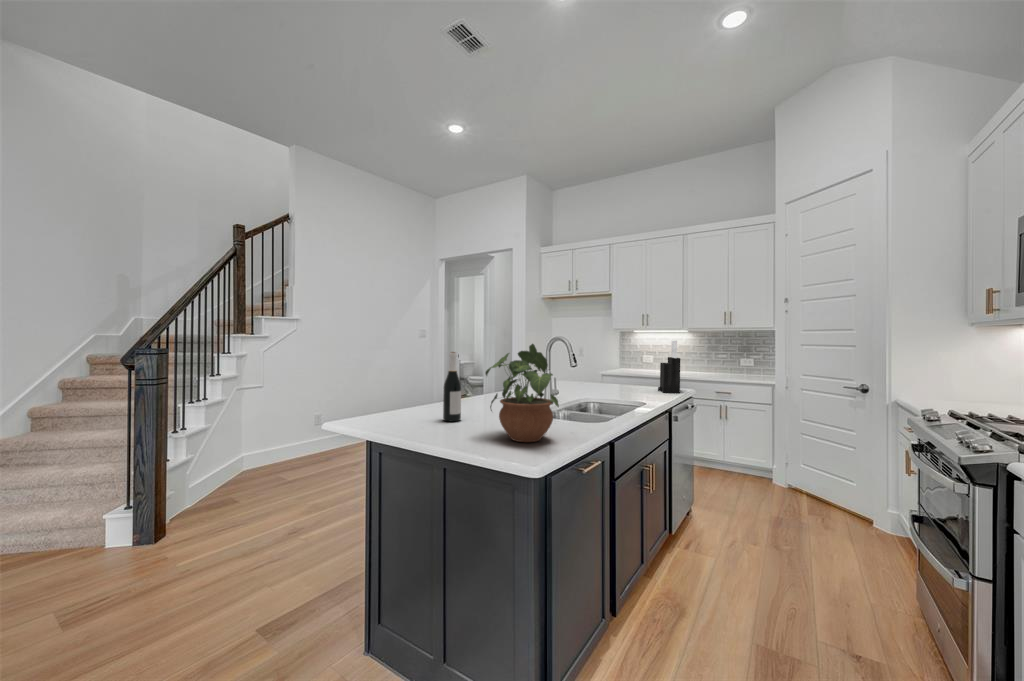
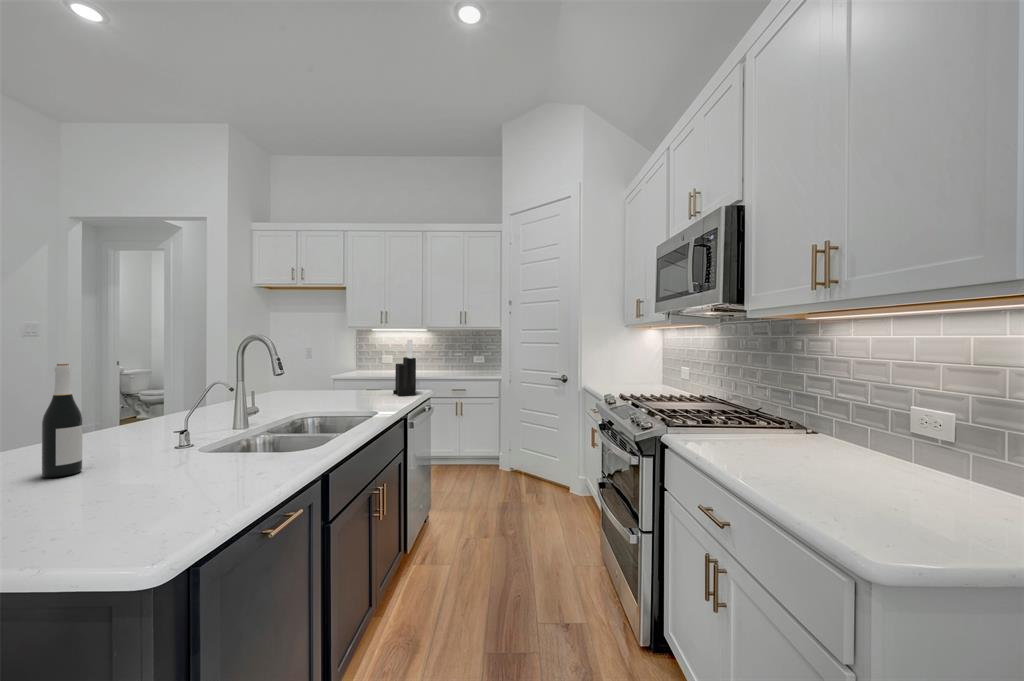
potted plant: present [485,344,559,442] -> none [119,348,253,495]

